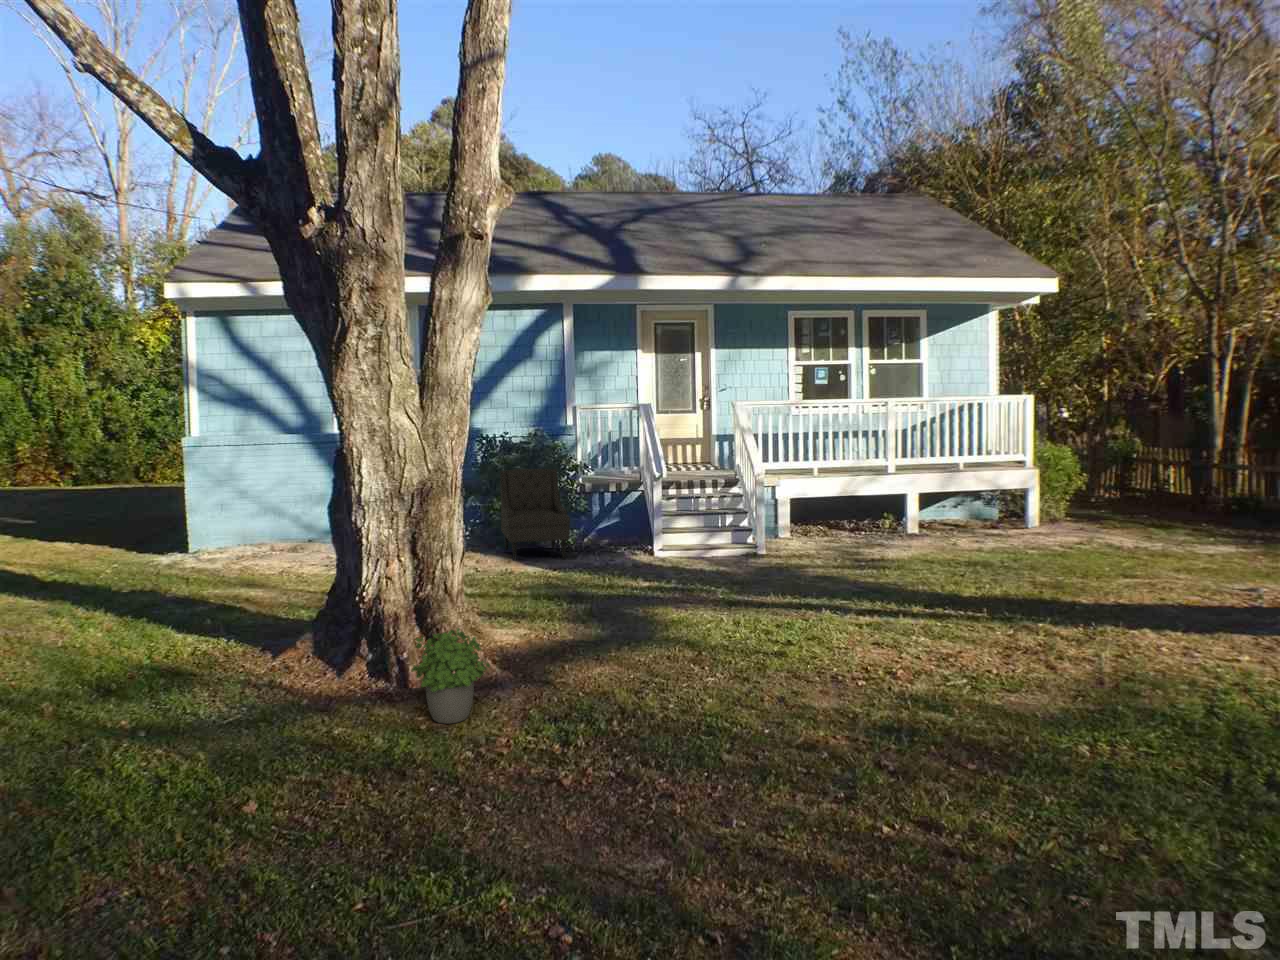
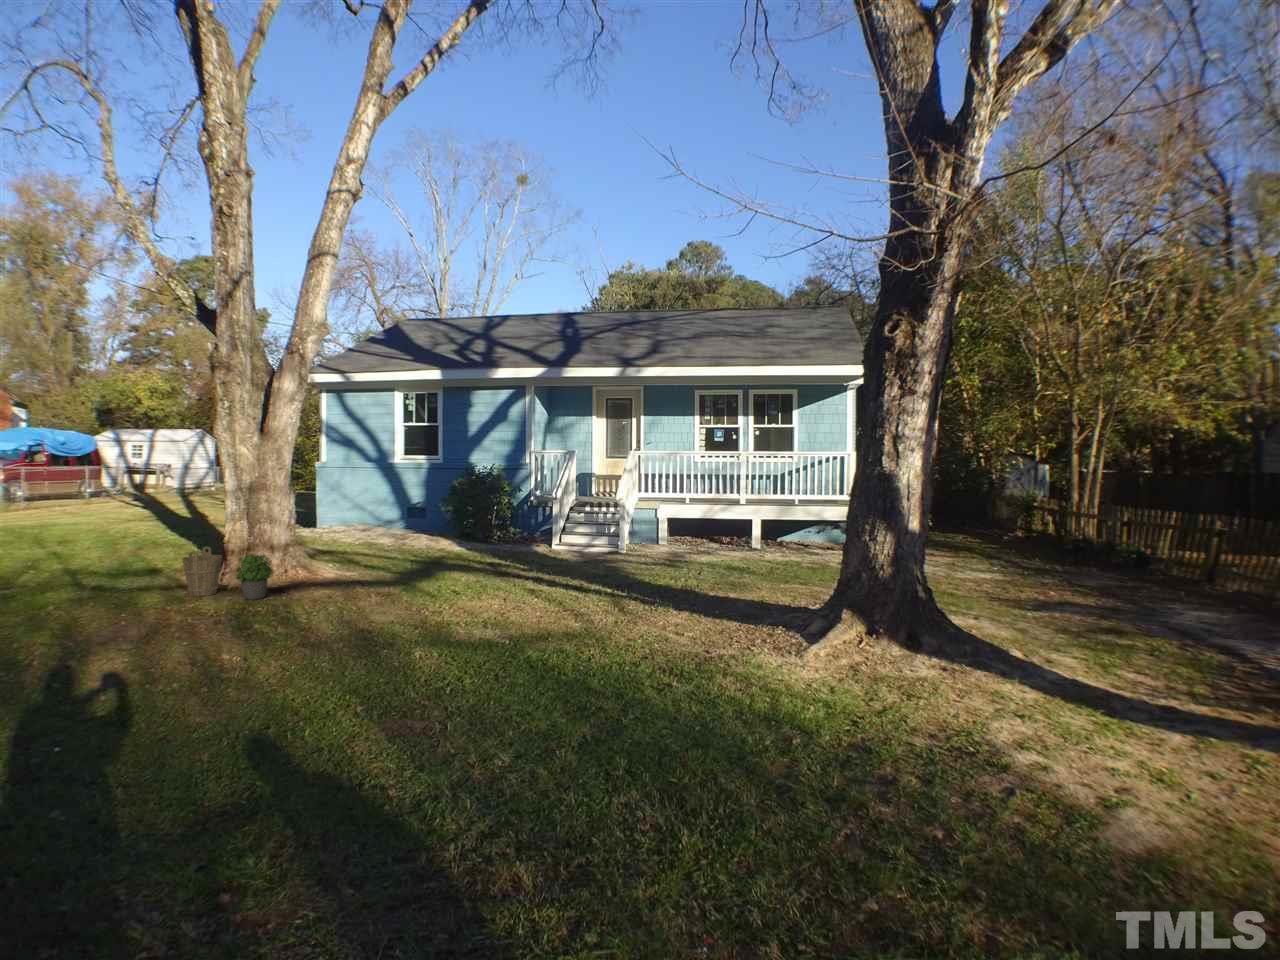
chair: present [500,469,570,561] -> none [452,489,499,545]
bucket: none [285,622,361,730] -> present [182,547,222,596]

